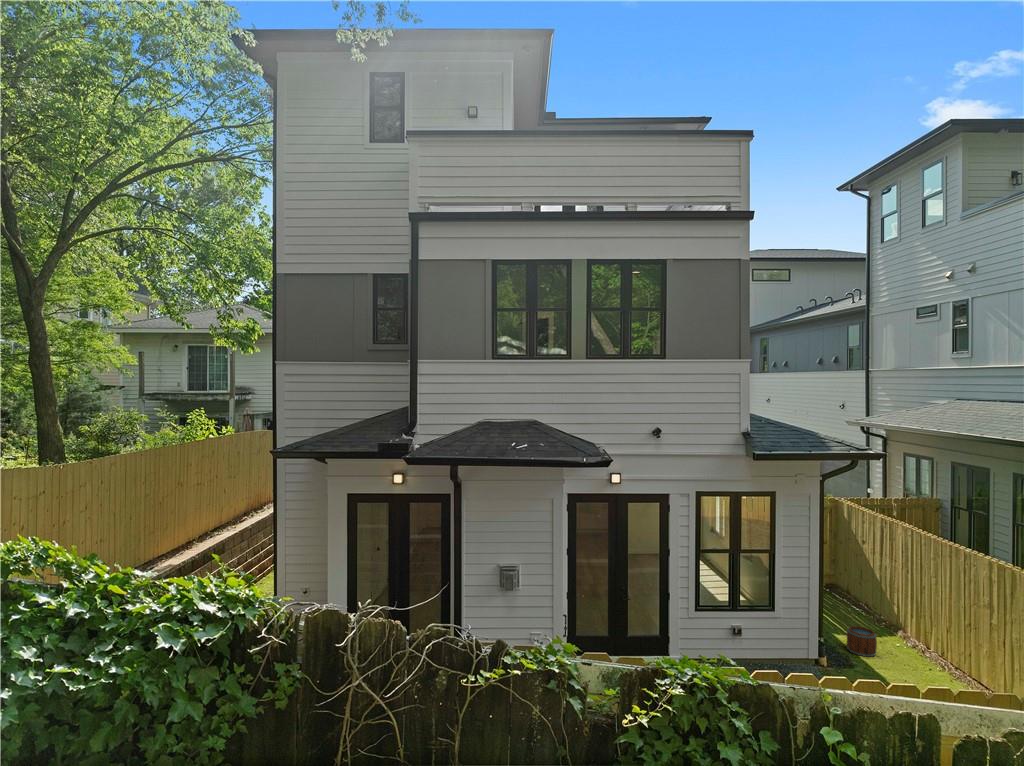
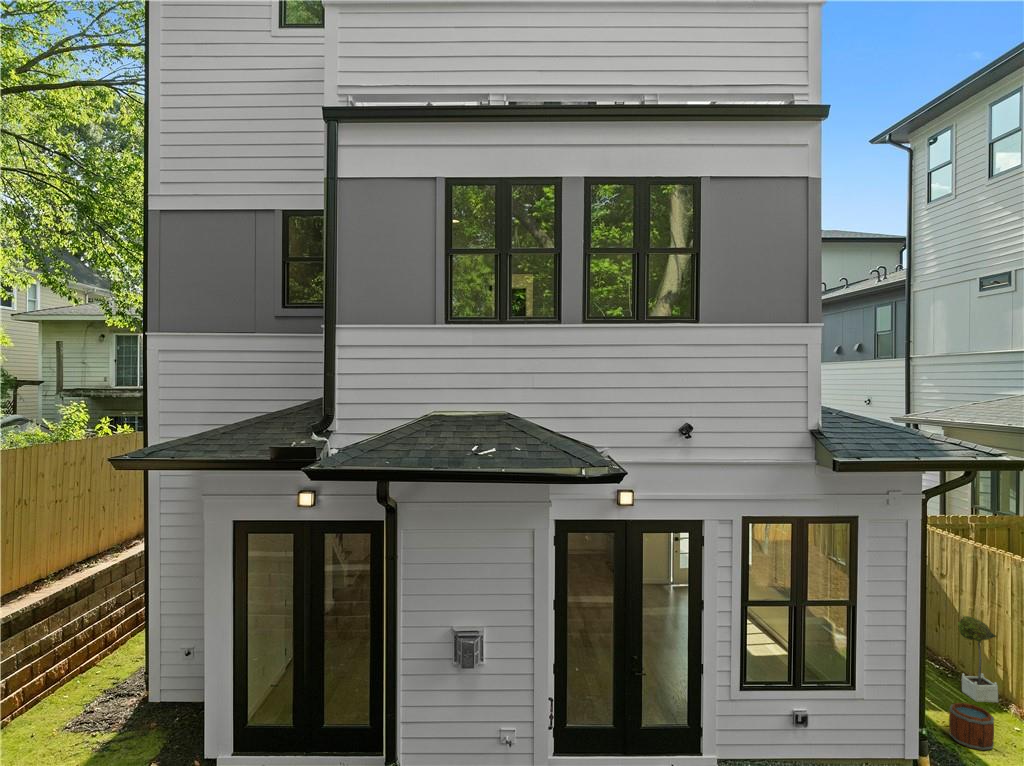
potted tree: none [865,569,892,632] -> present [958,616,998,702]

